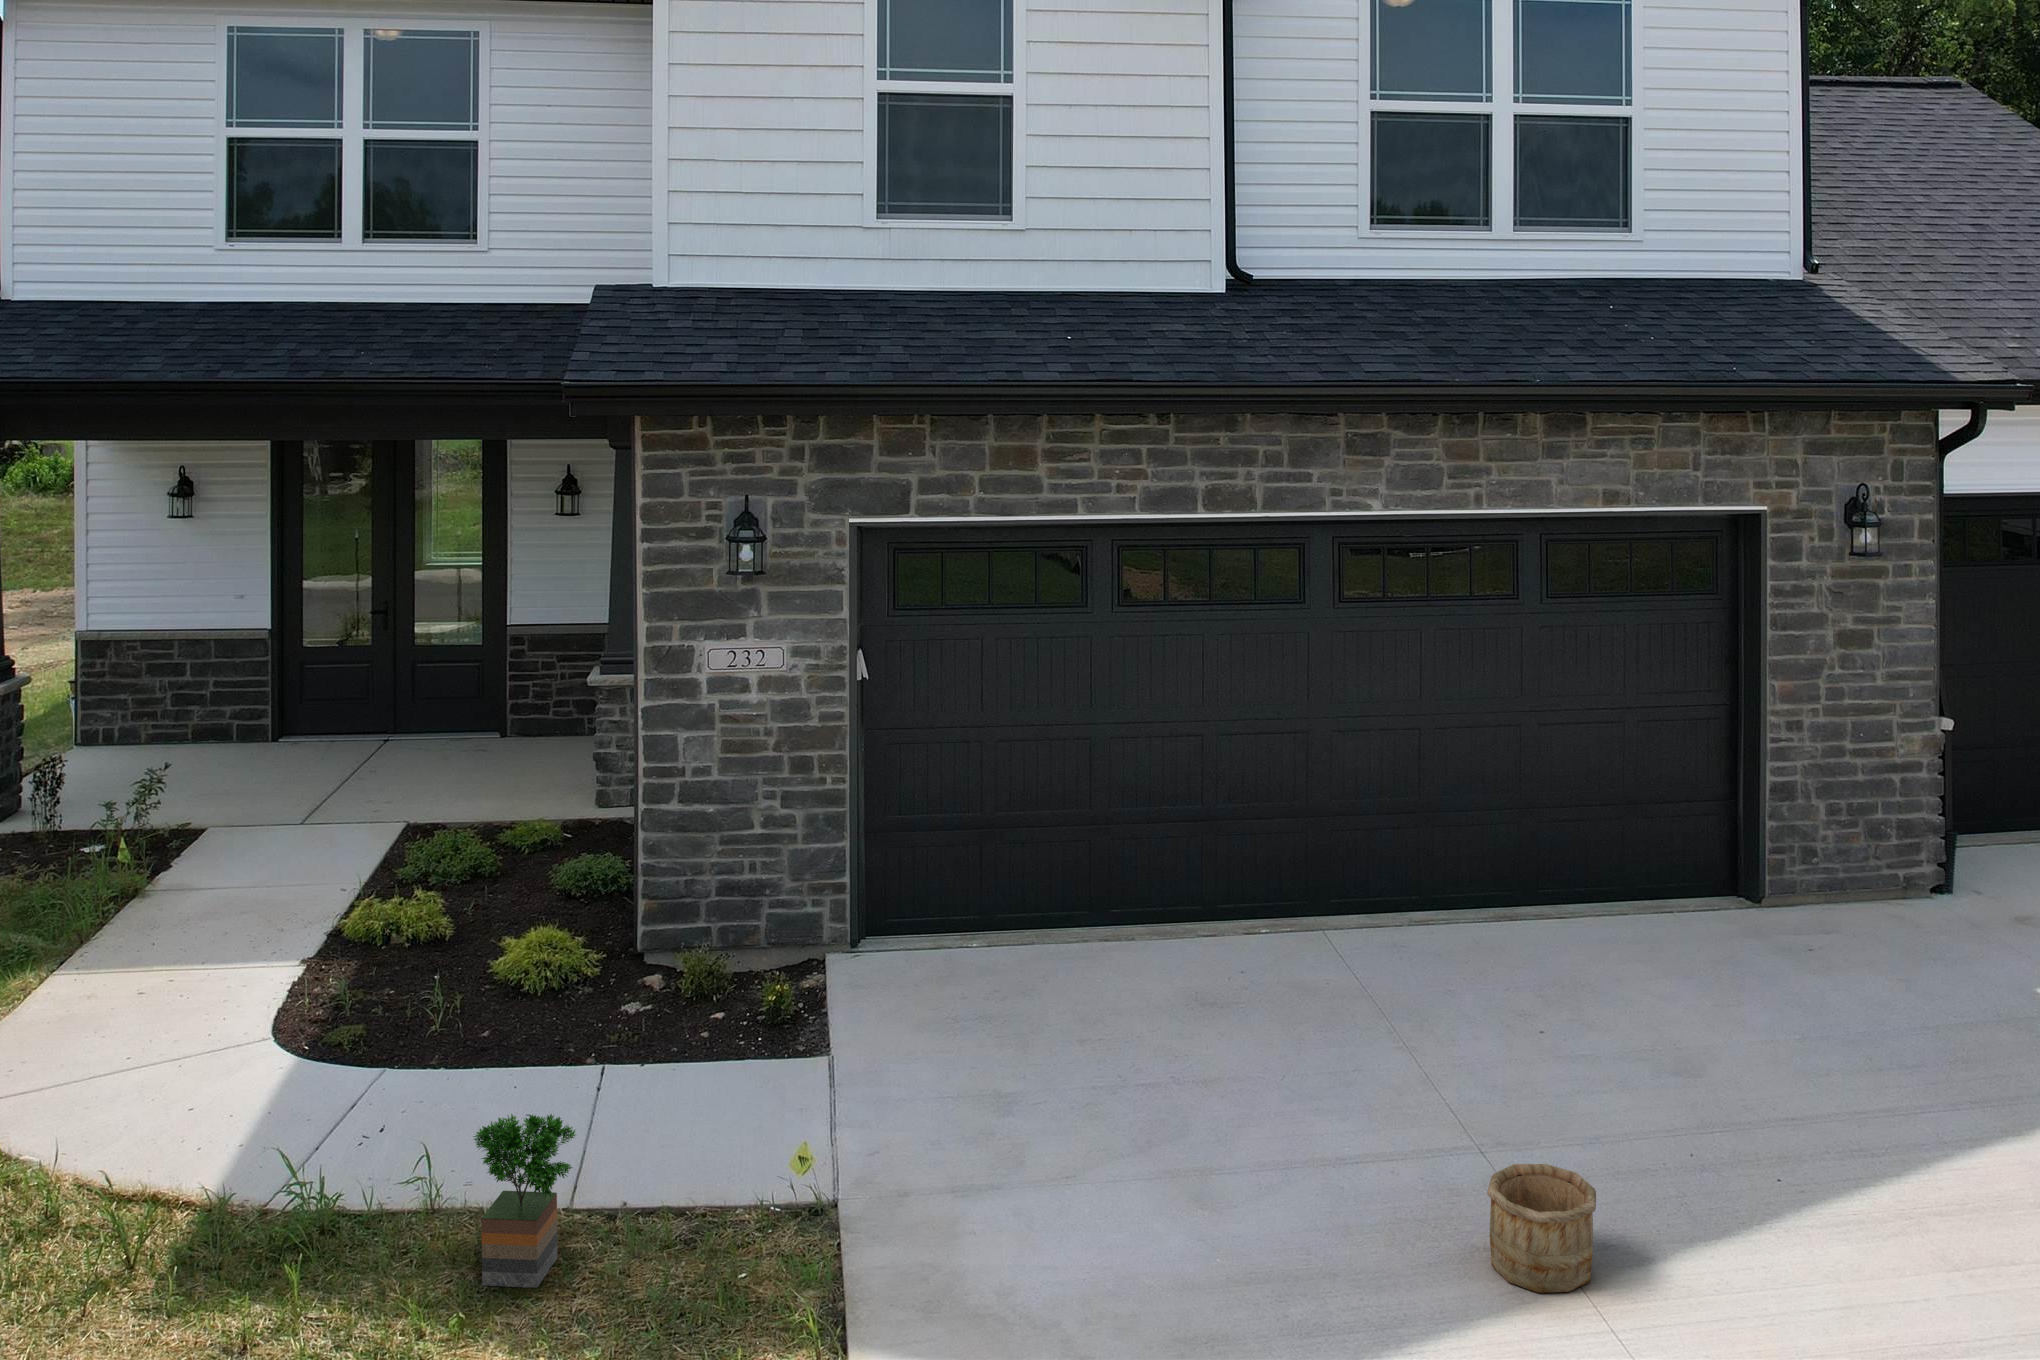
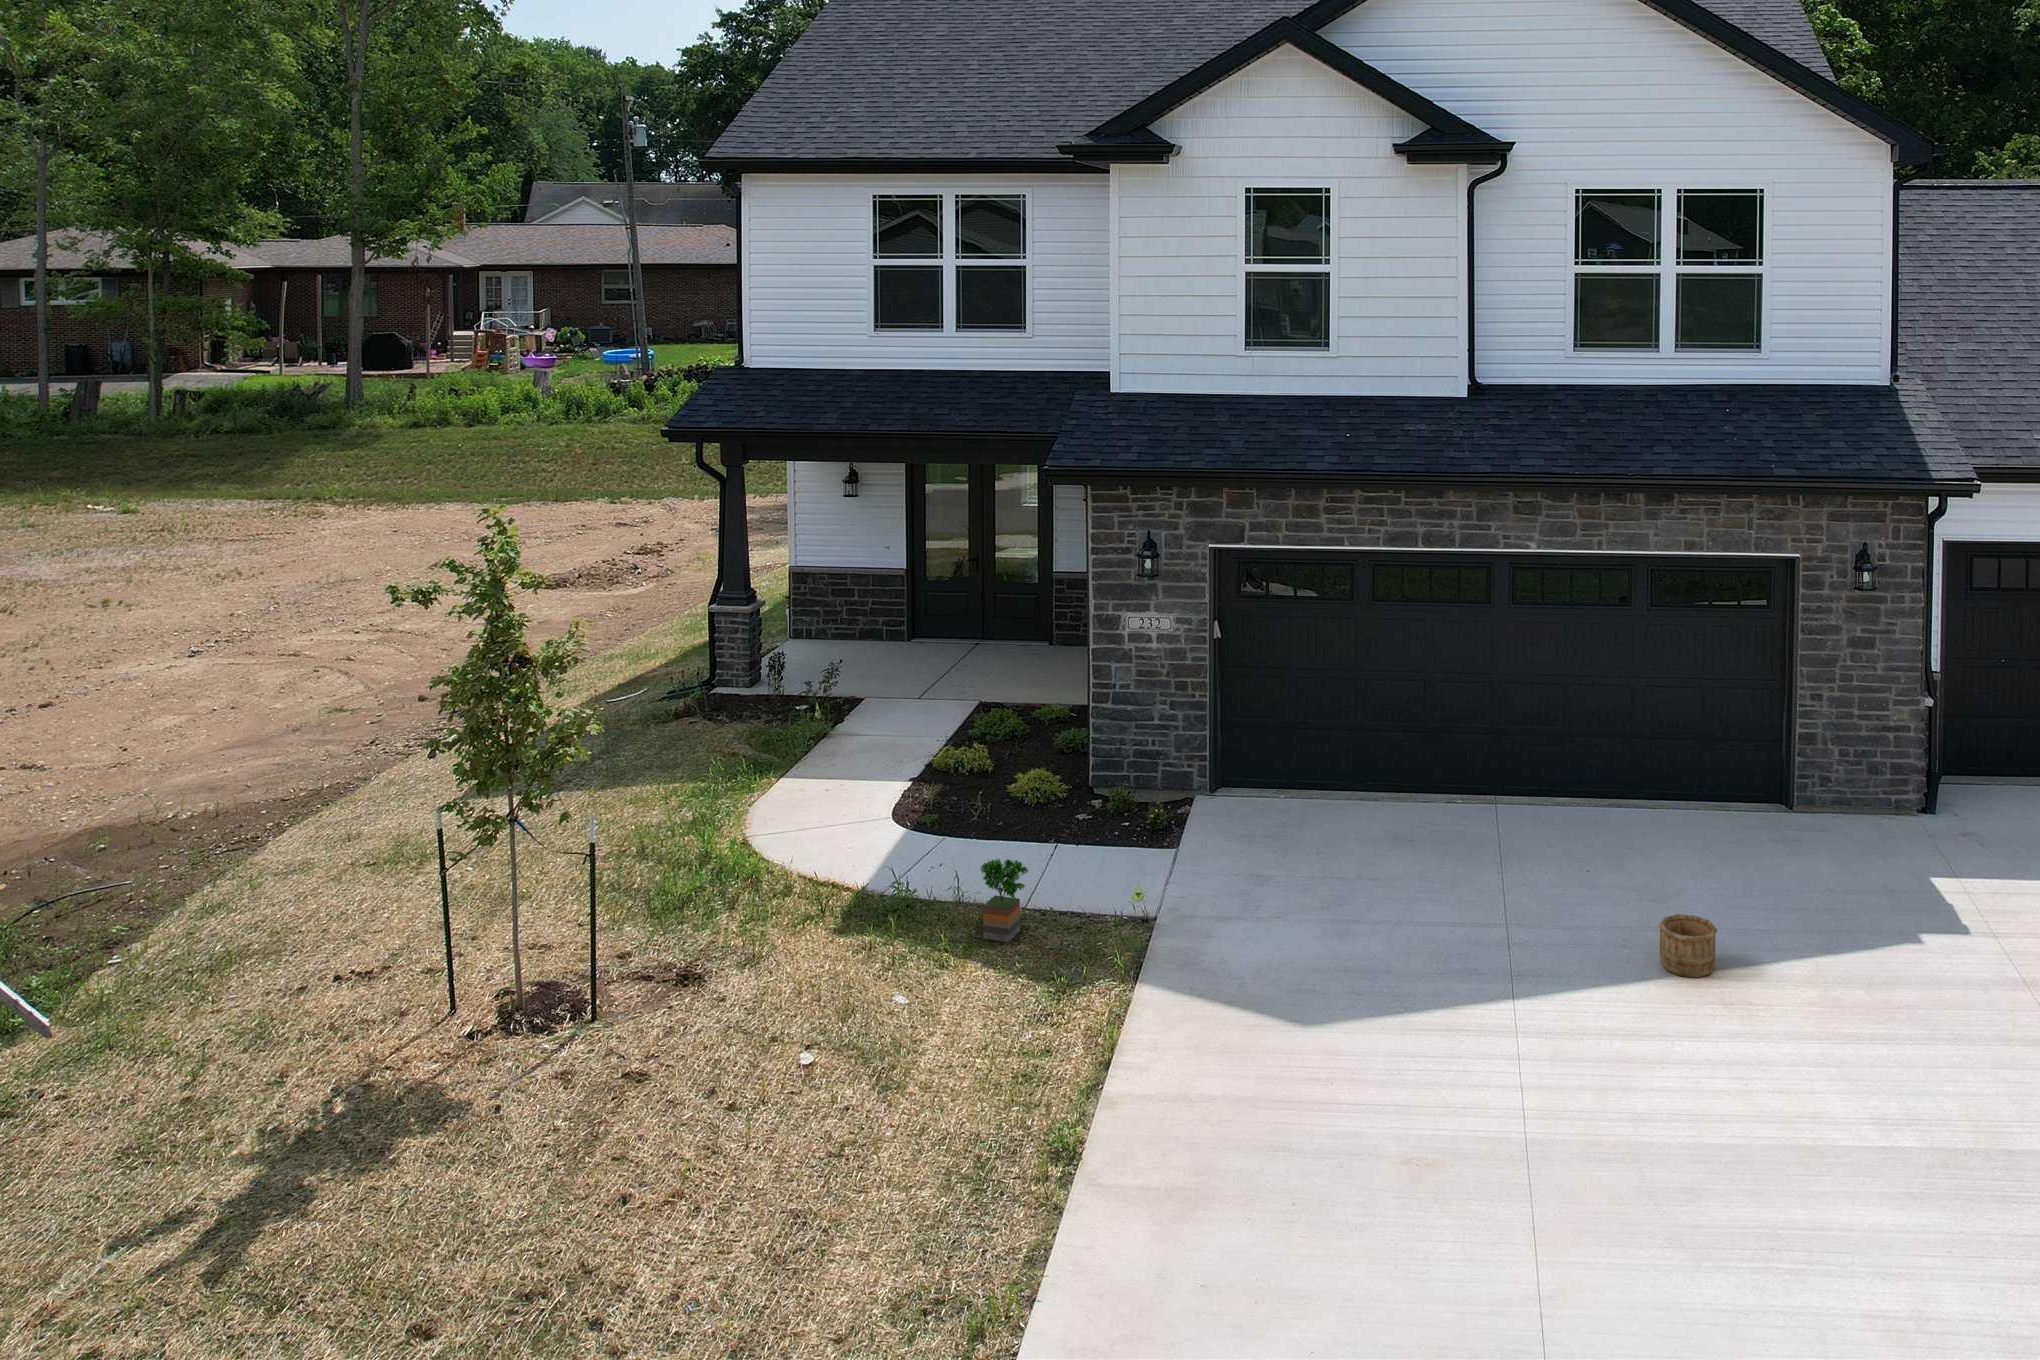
wooden bucket: present [1487,1164,1596,1293] -> present [1658,914,1717,978]

